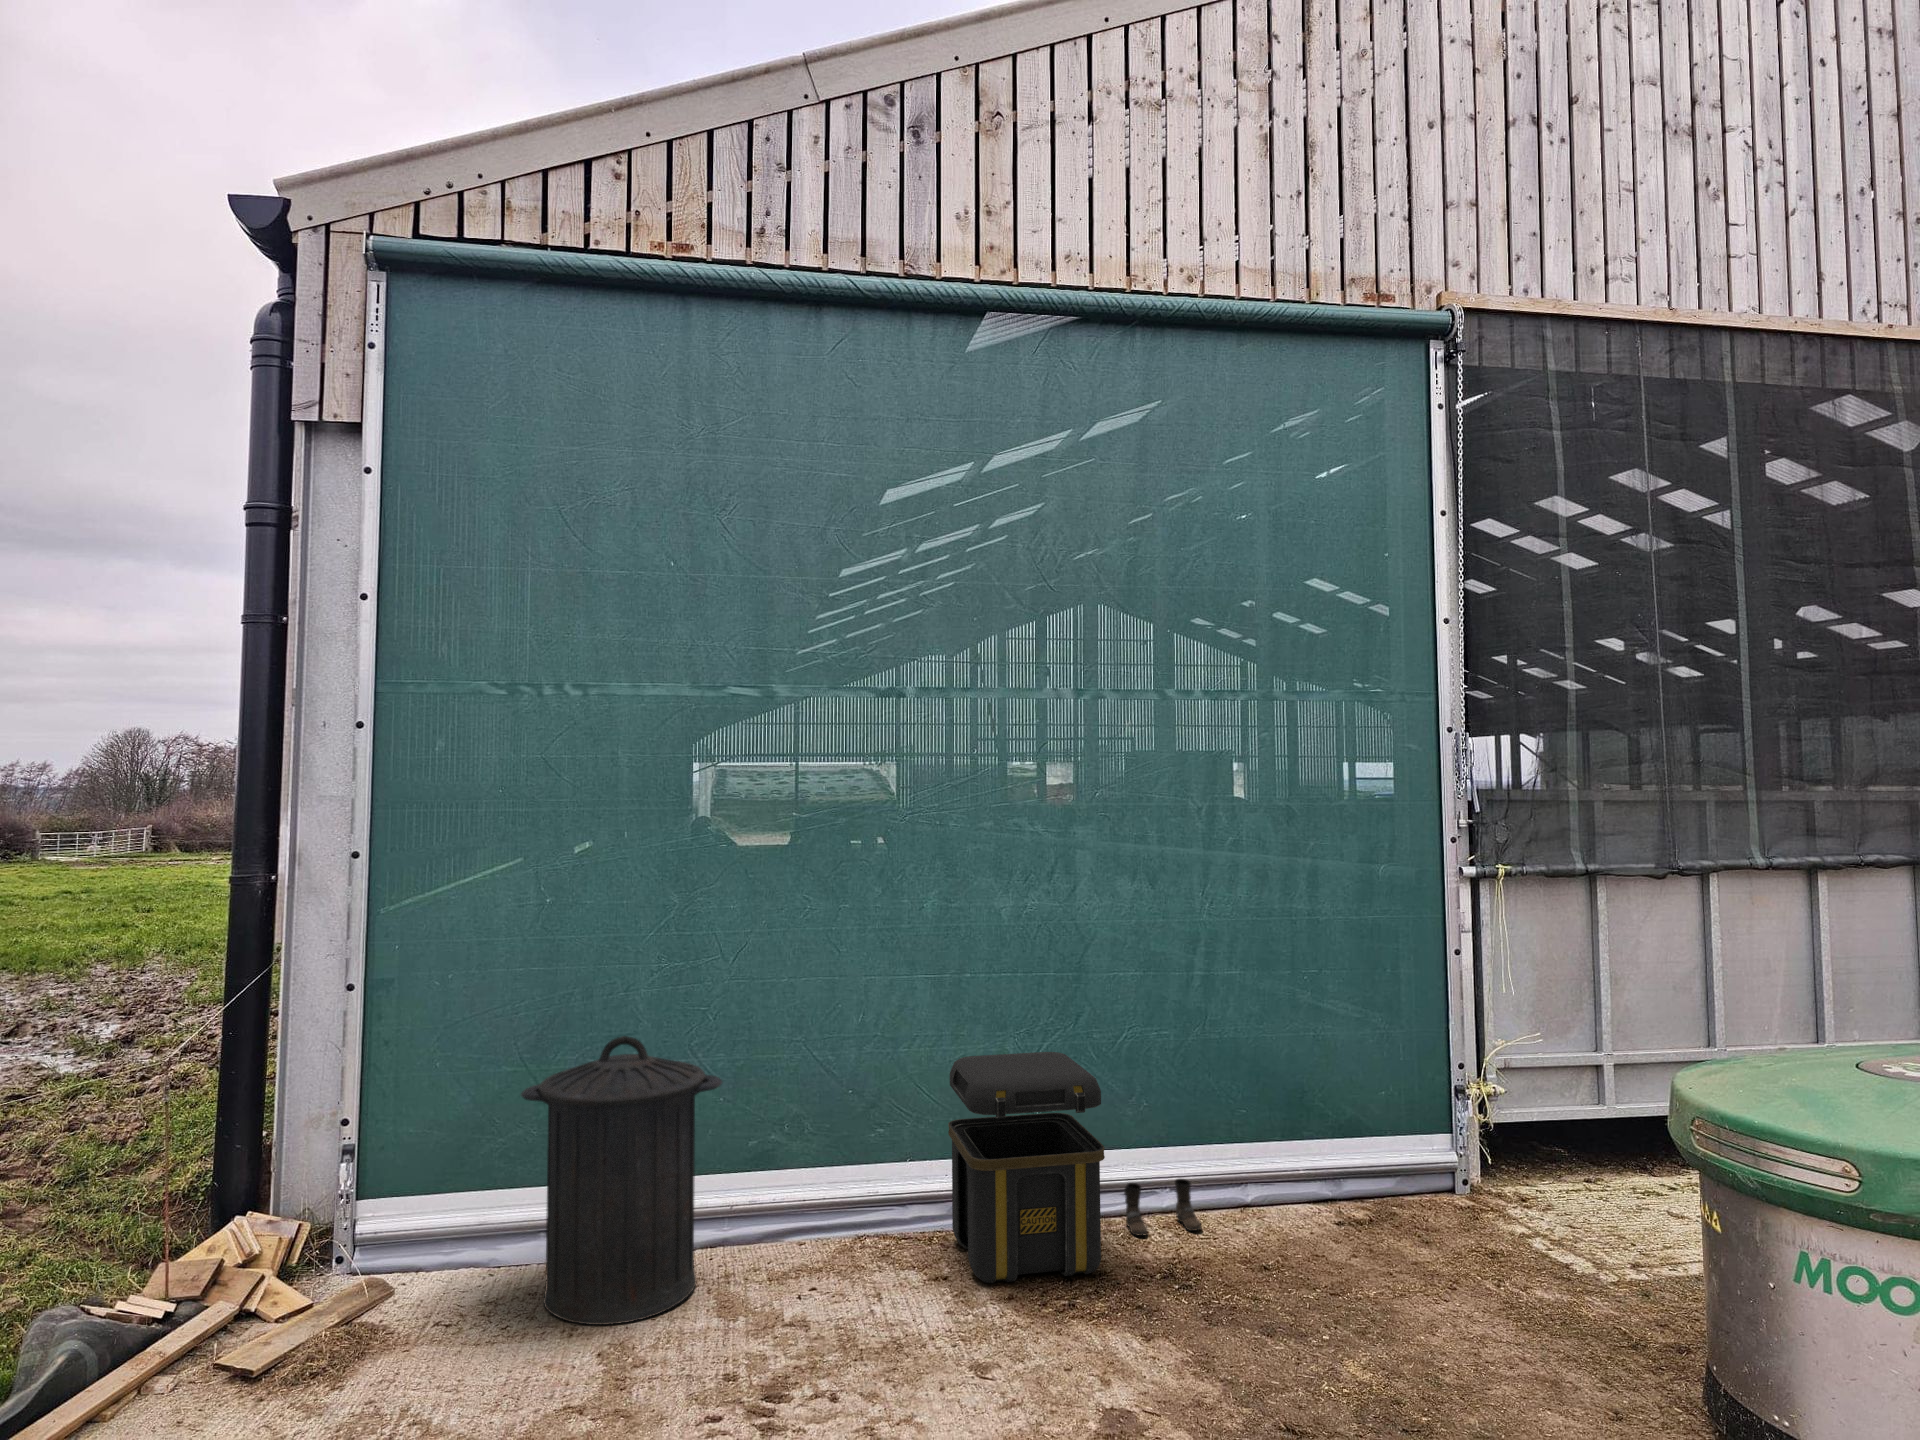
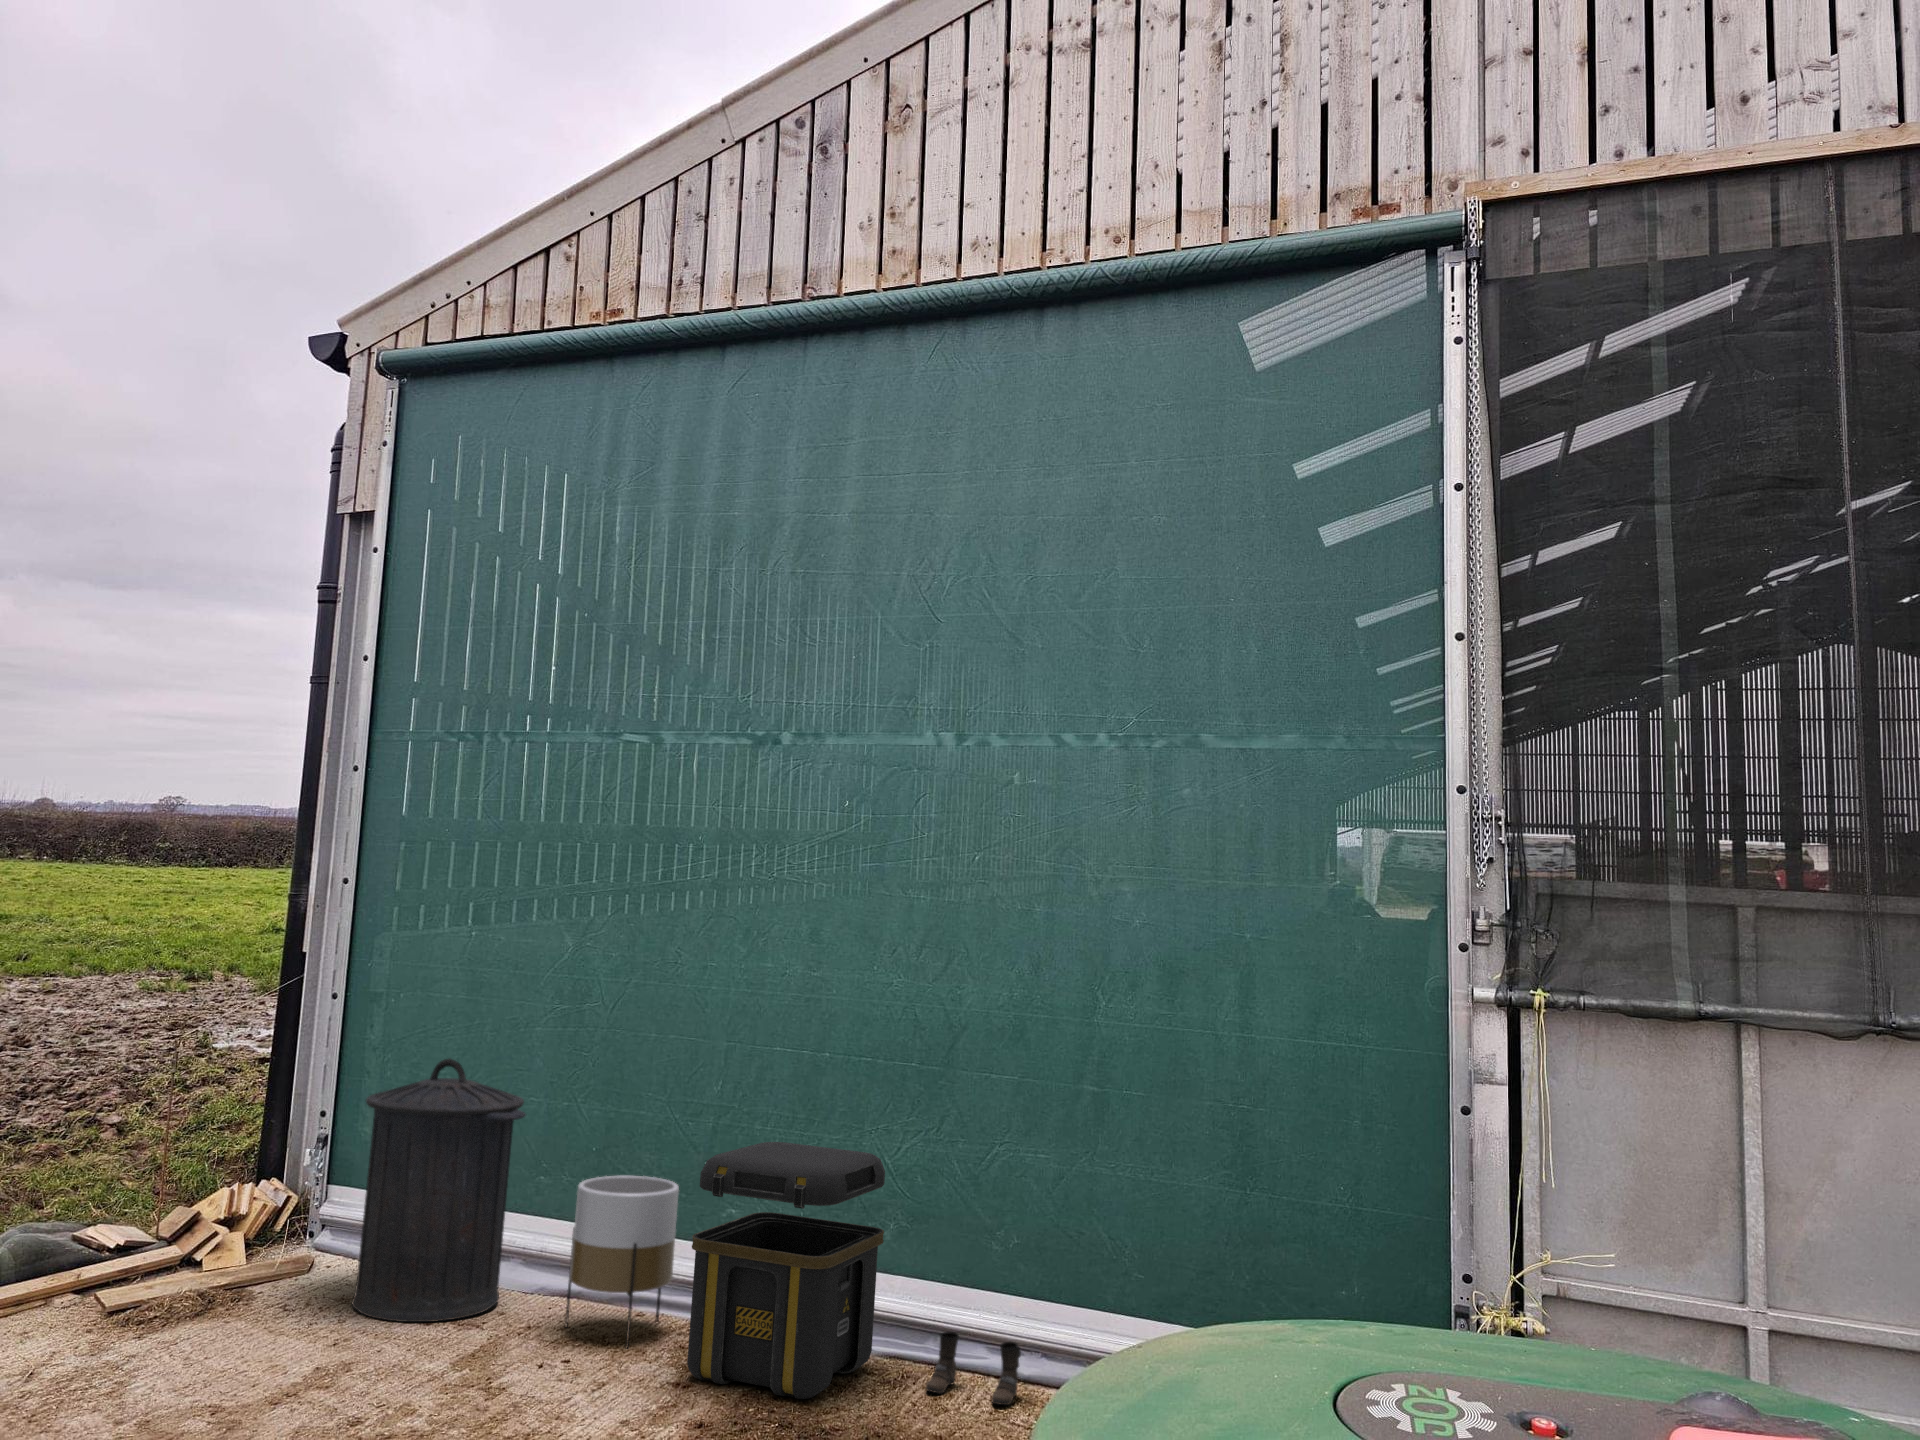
planter: none [787,1111,885,1276] -> present [565,1176,679,1348]

